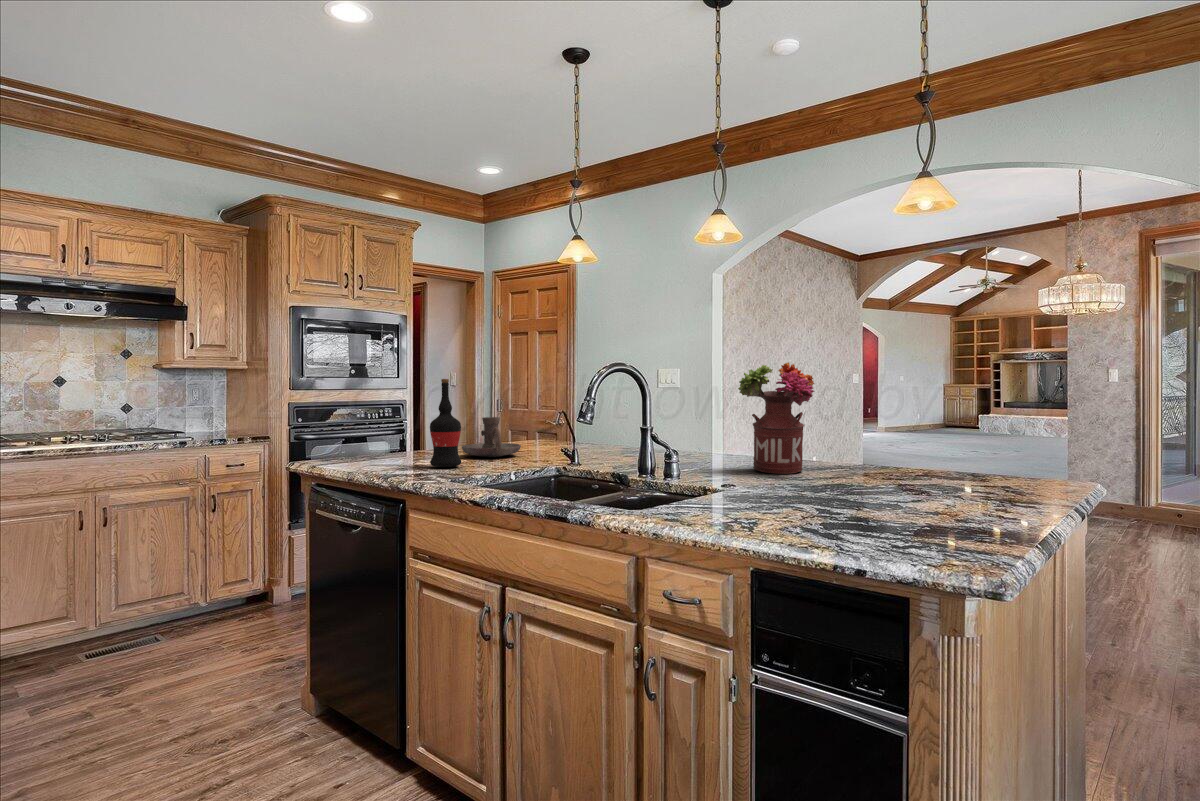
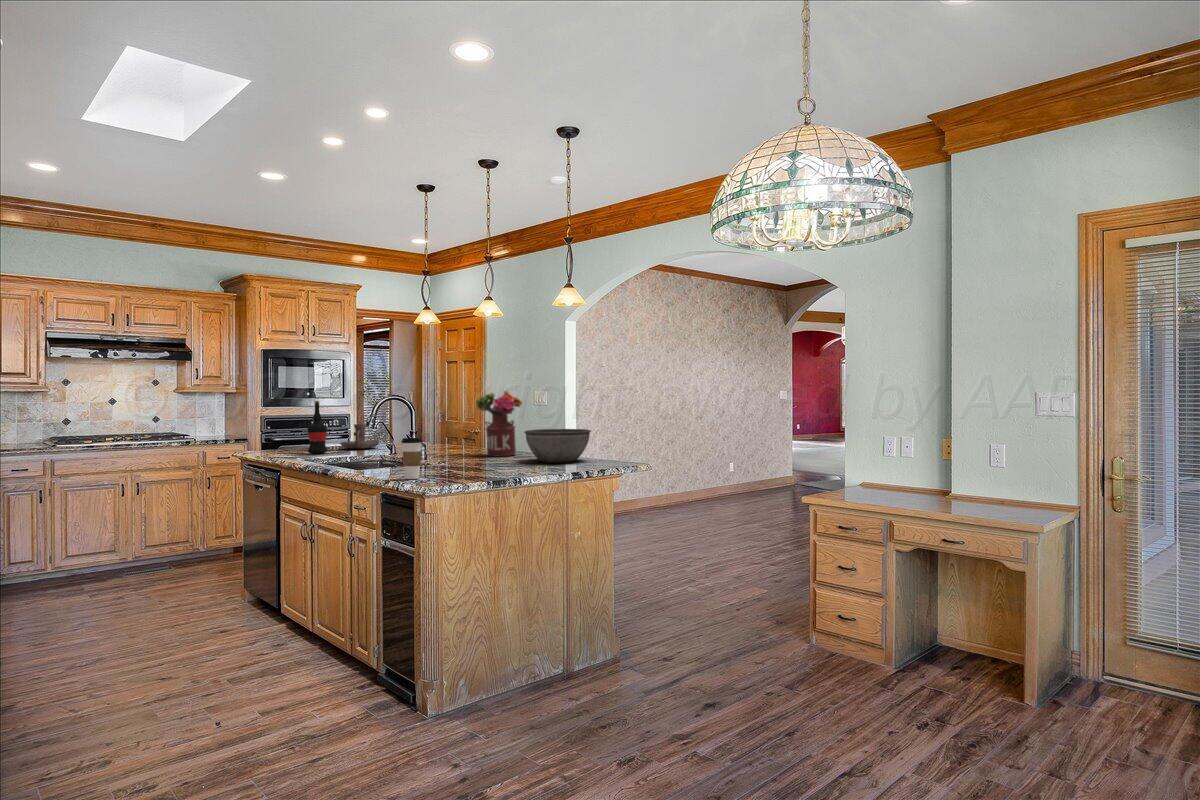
bowl: none [874,428,1006,490] -> present [524,429,591,463]
coffee cup: none [834,453,884,550] -> present [401,438,423,479]

